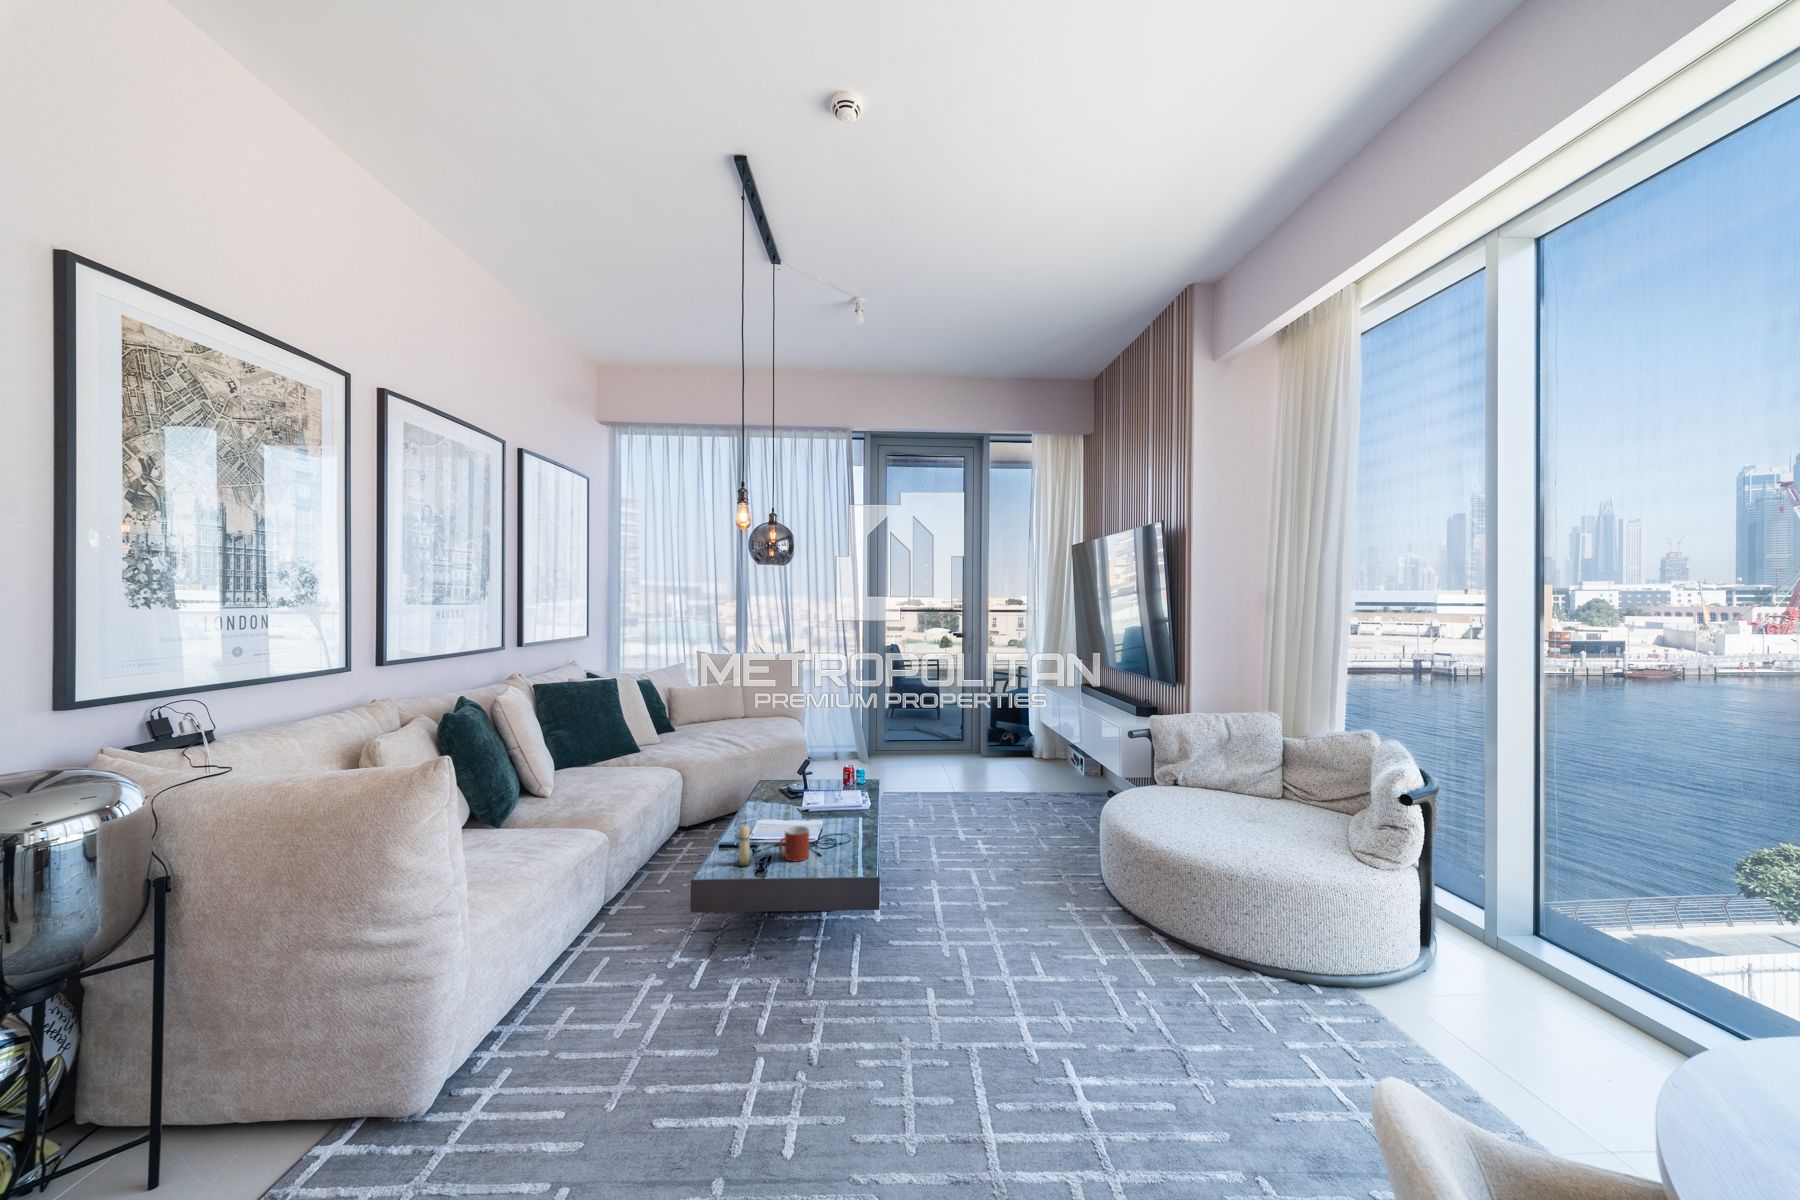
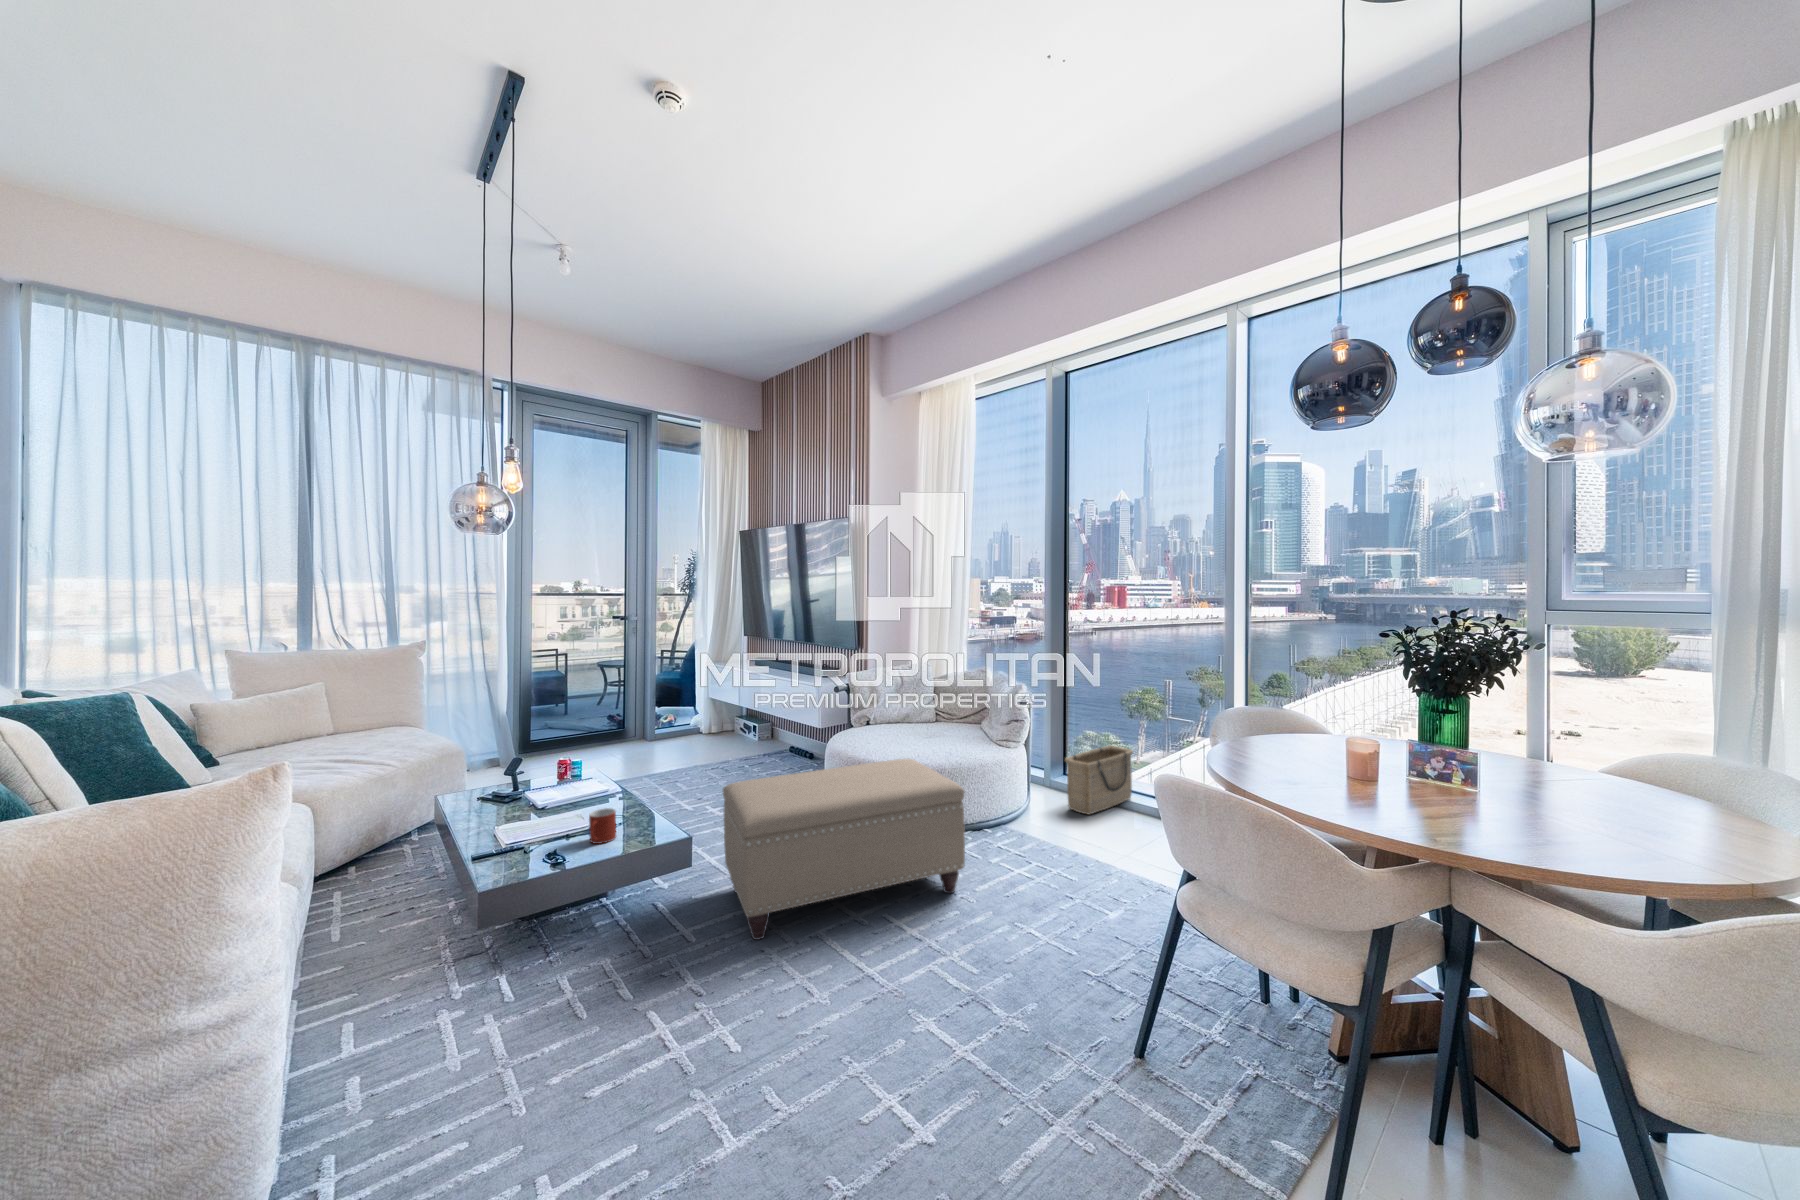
candle: present [737,825,753,866] -> none [539,815,564,861]
ottoman: none [892,829,1209,1070] -> present [723,759,965,940]
basket: none [1494,914,1681,1031] -> present [1065,746,1133,814]

